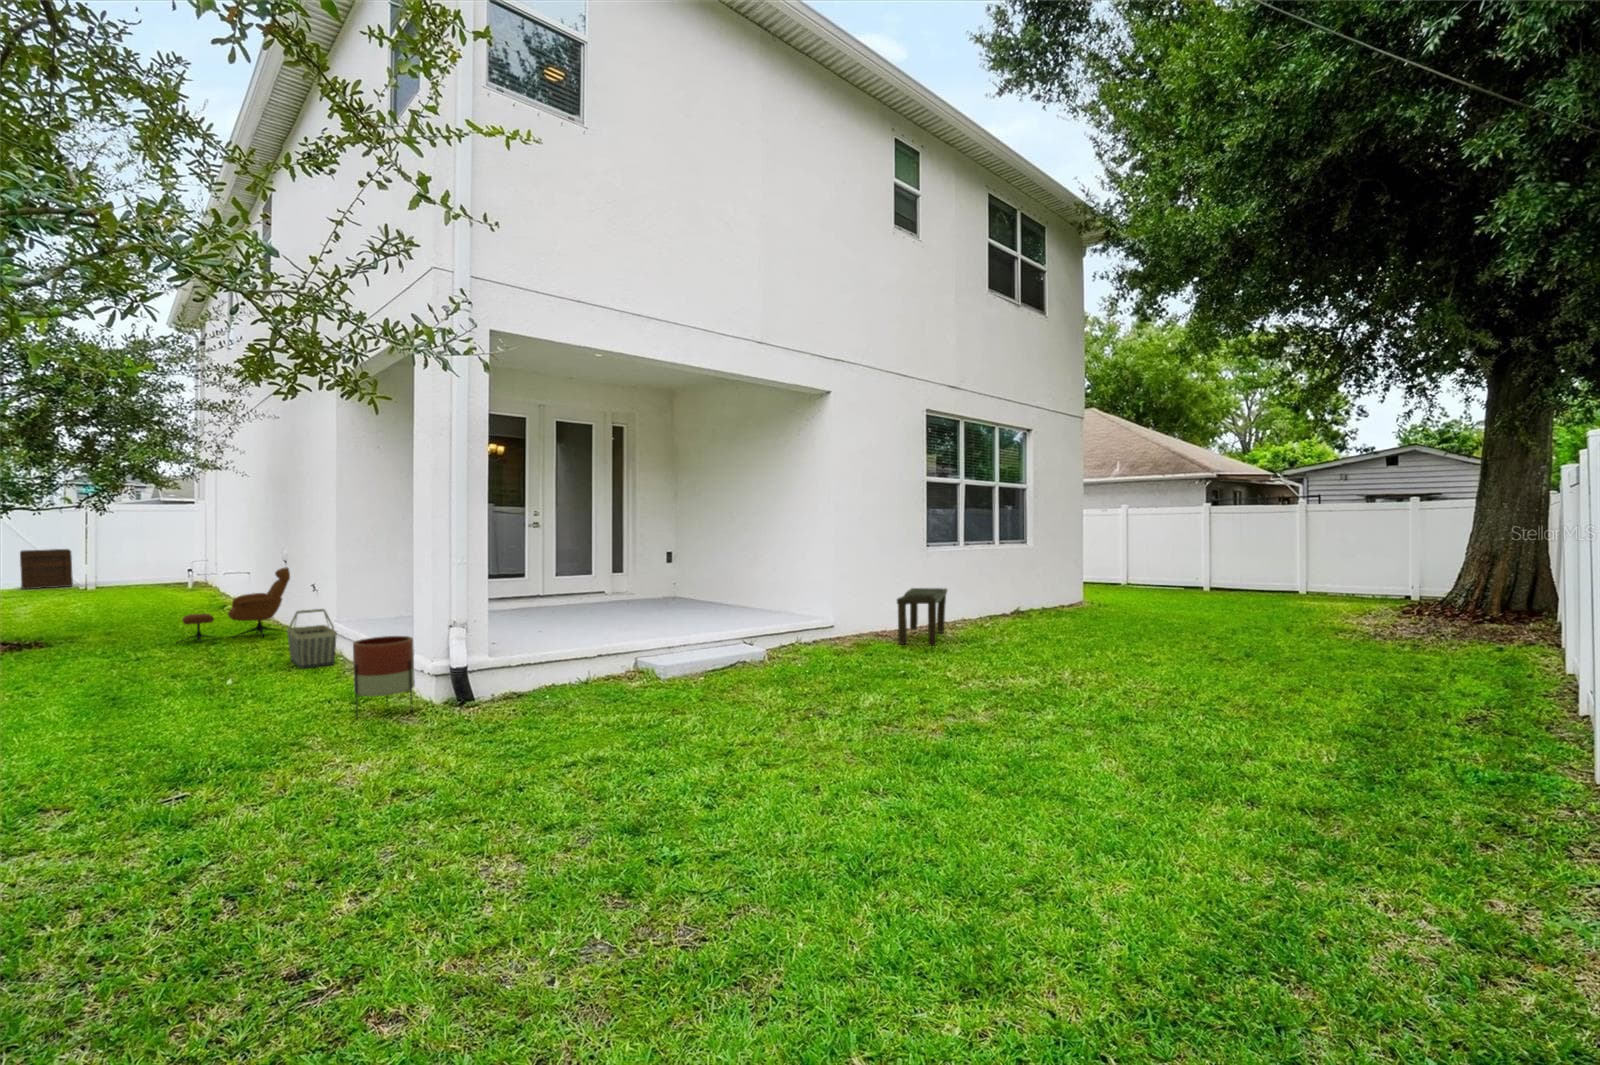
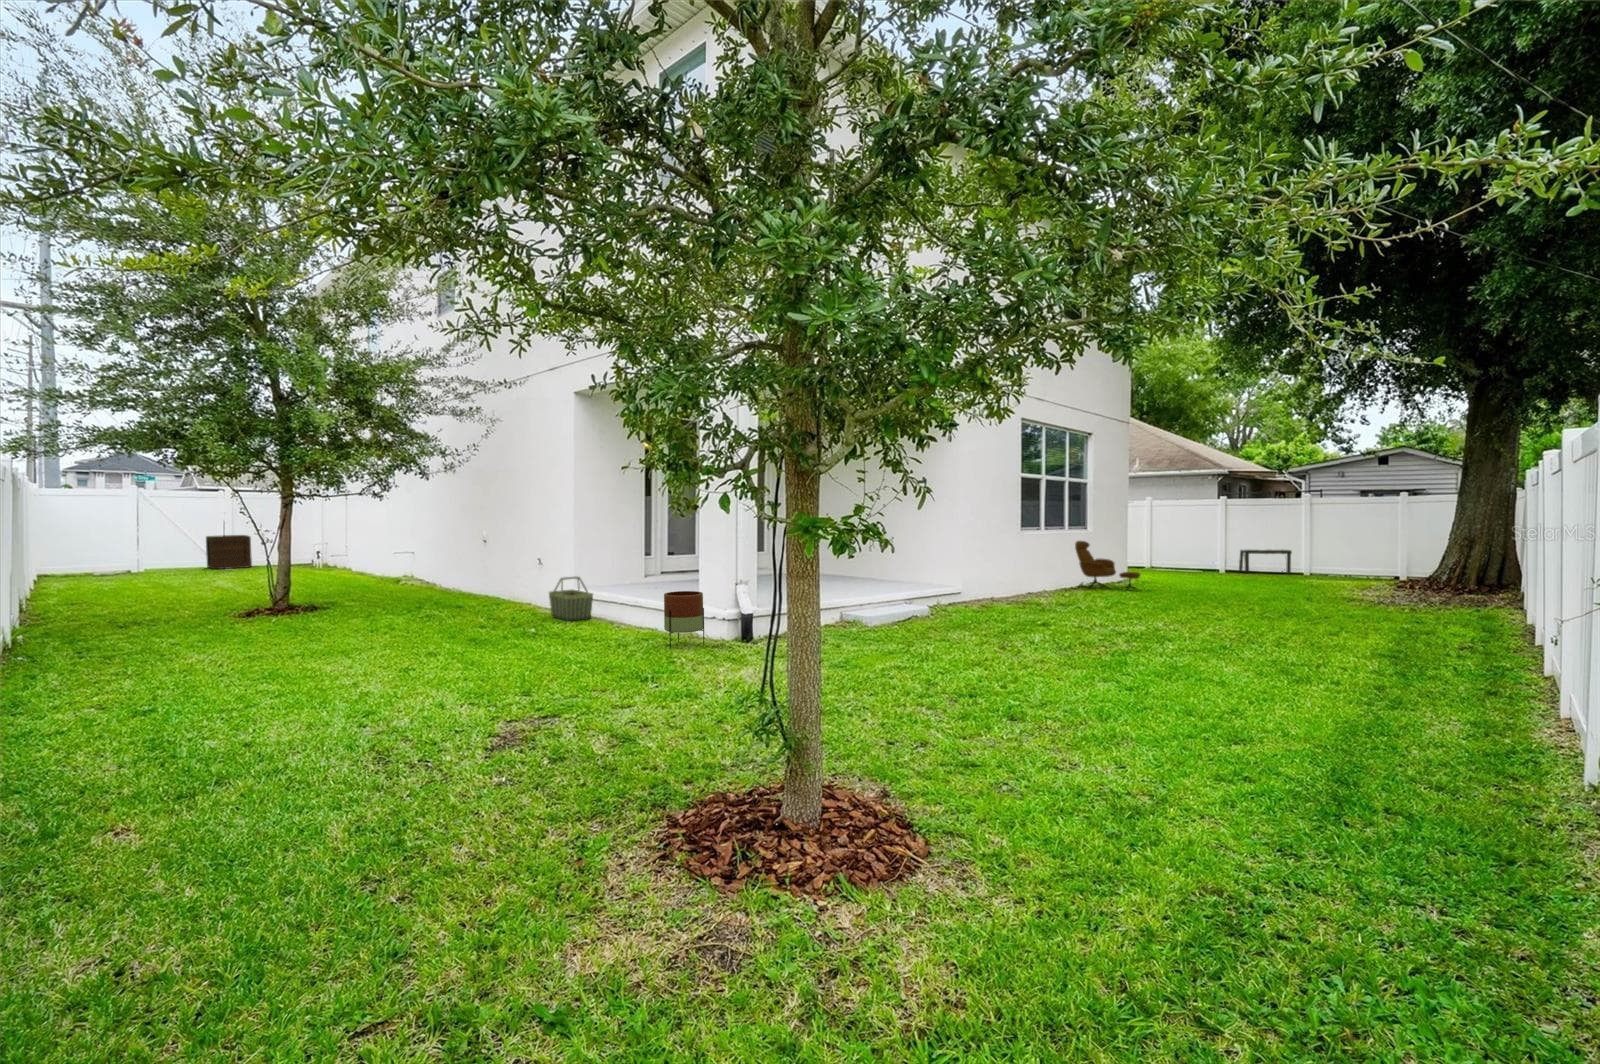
lounge chair: present [182,568,290,642] -> present [1075,541,1140,589]
bench: present [897,588,947,645] -> present [1239,550,1292,574]

